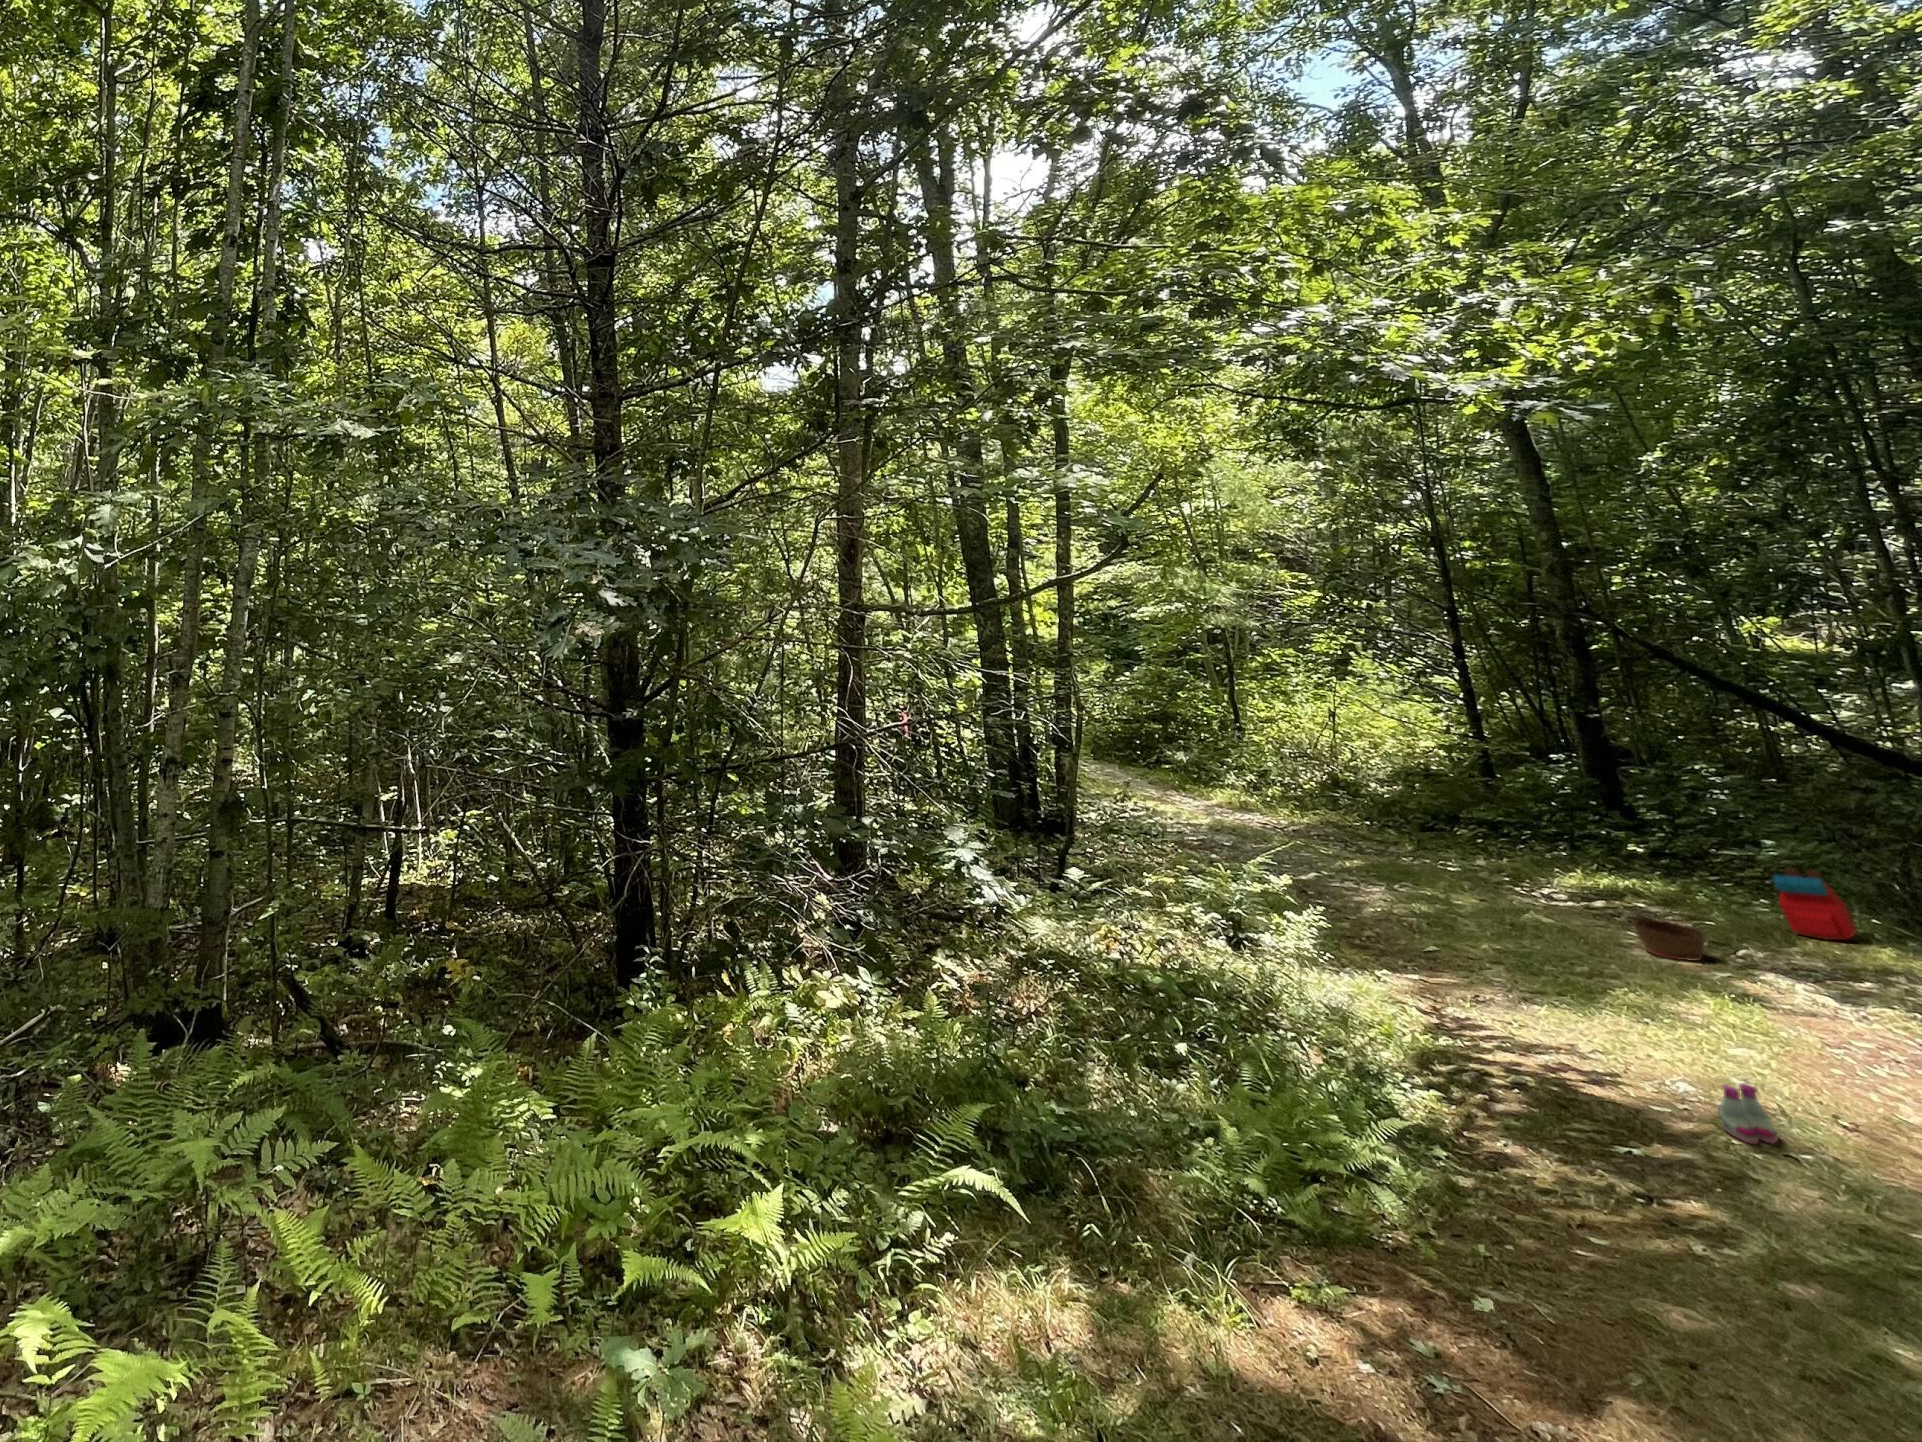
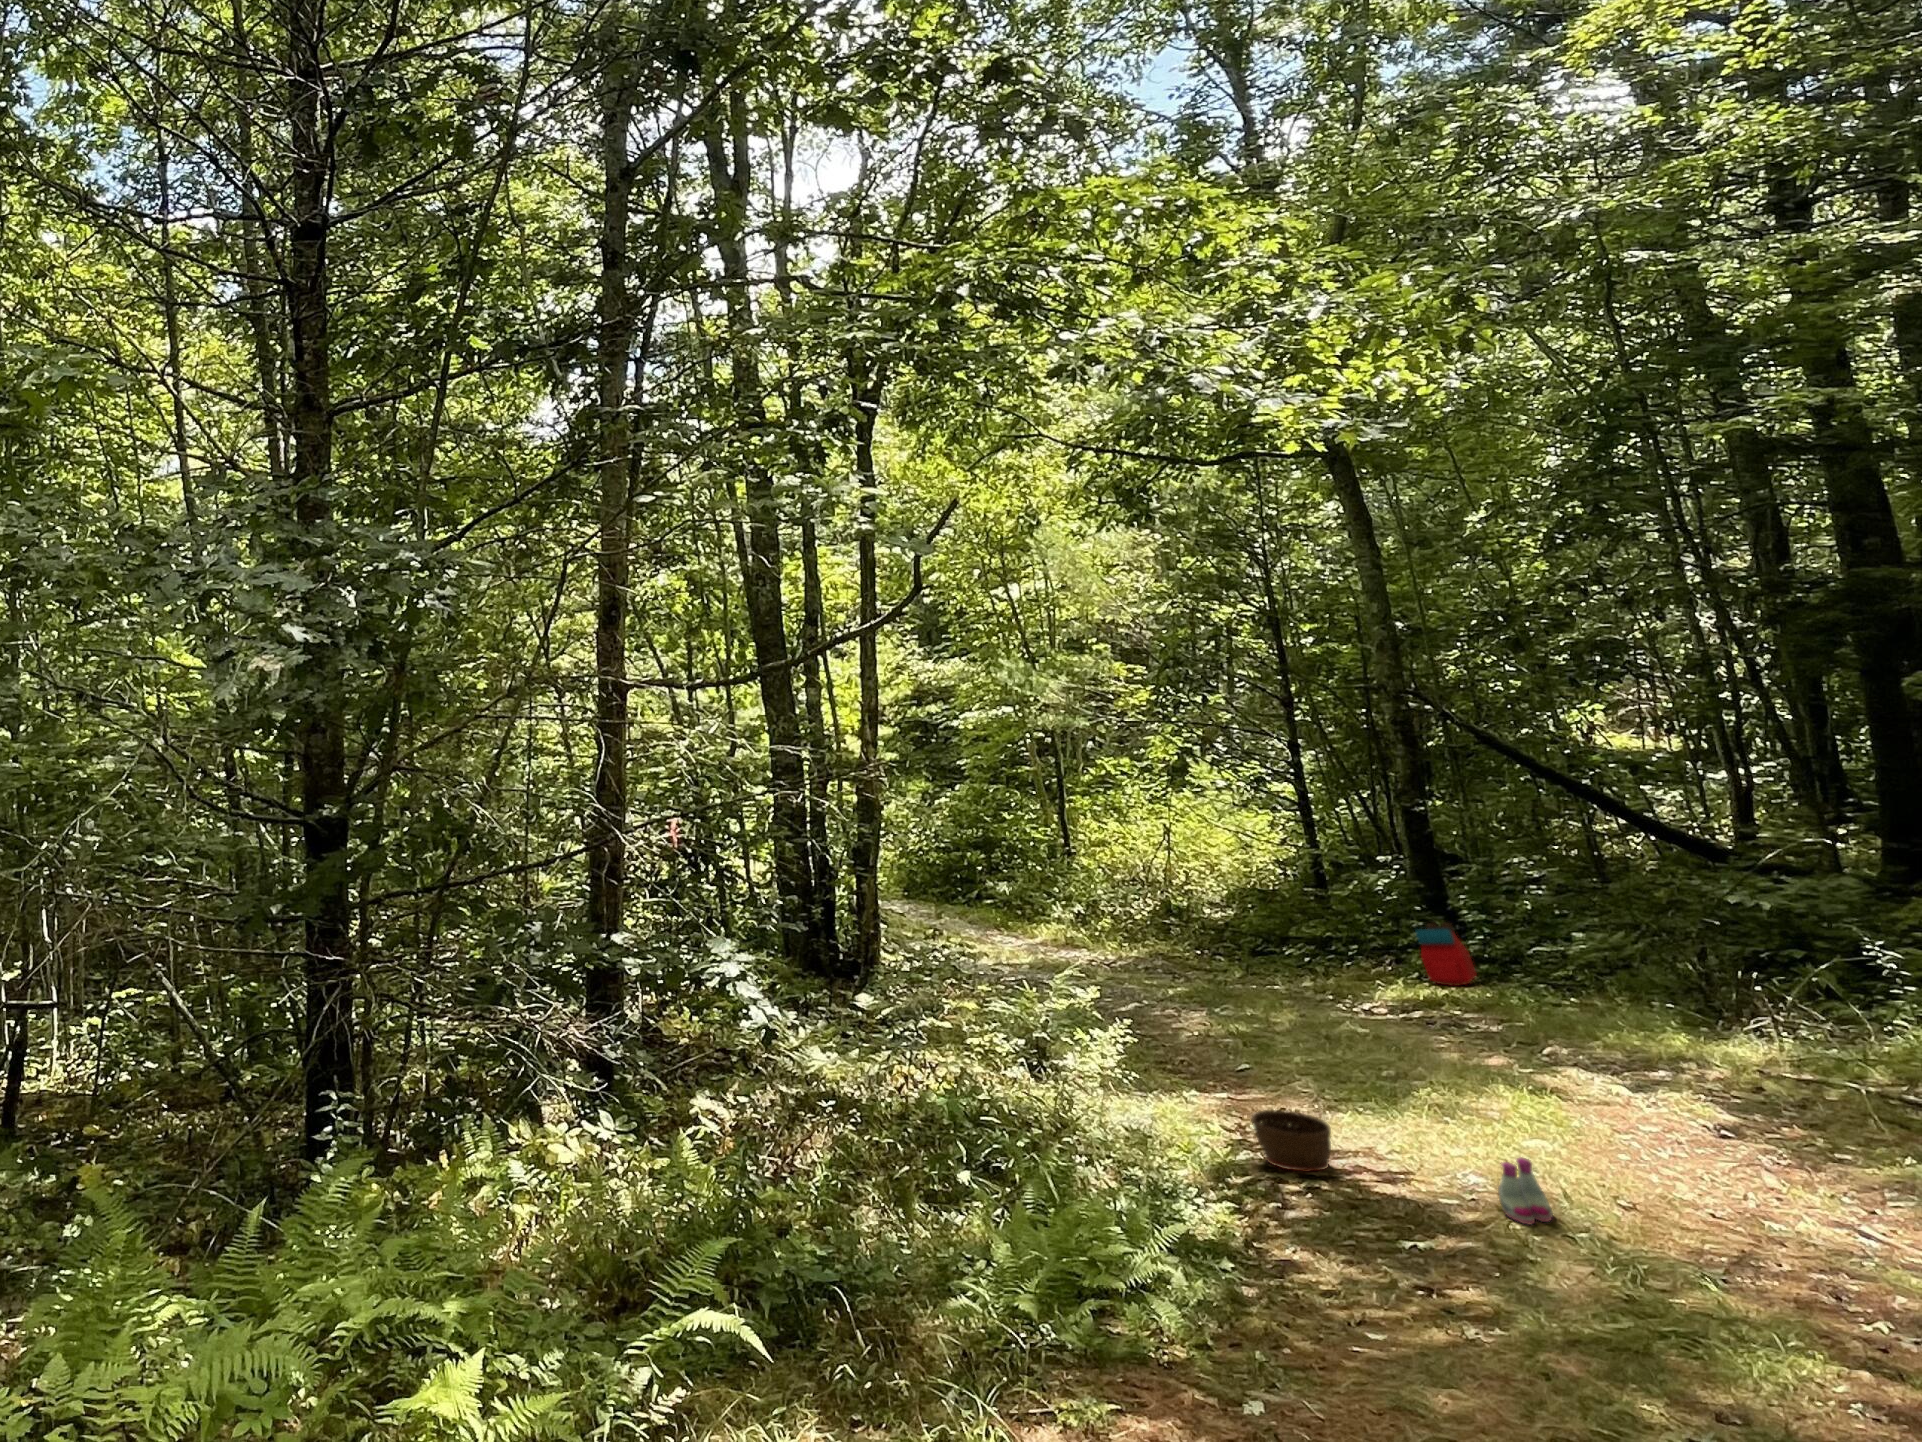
backpack: present [1773,868,1857,940] -> present [1416,923,1476,986]
basket: present [1632,918,1704,961] -> present [1251,1110,1331,1171]

